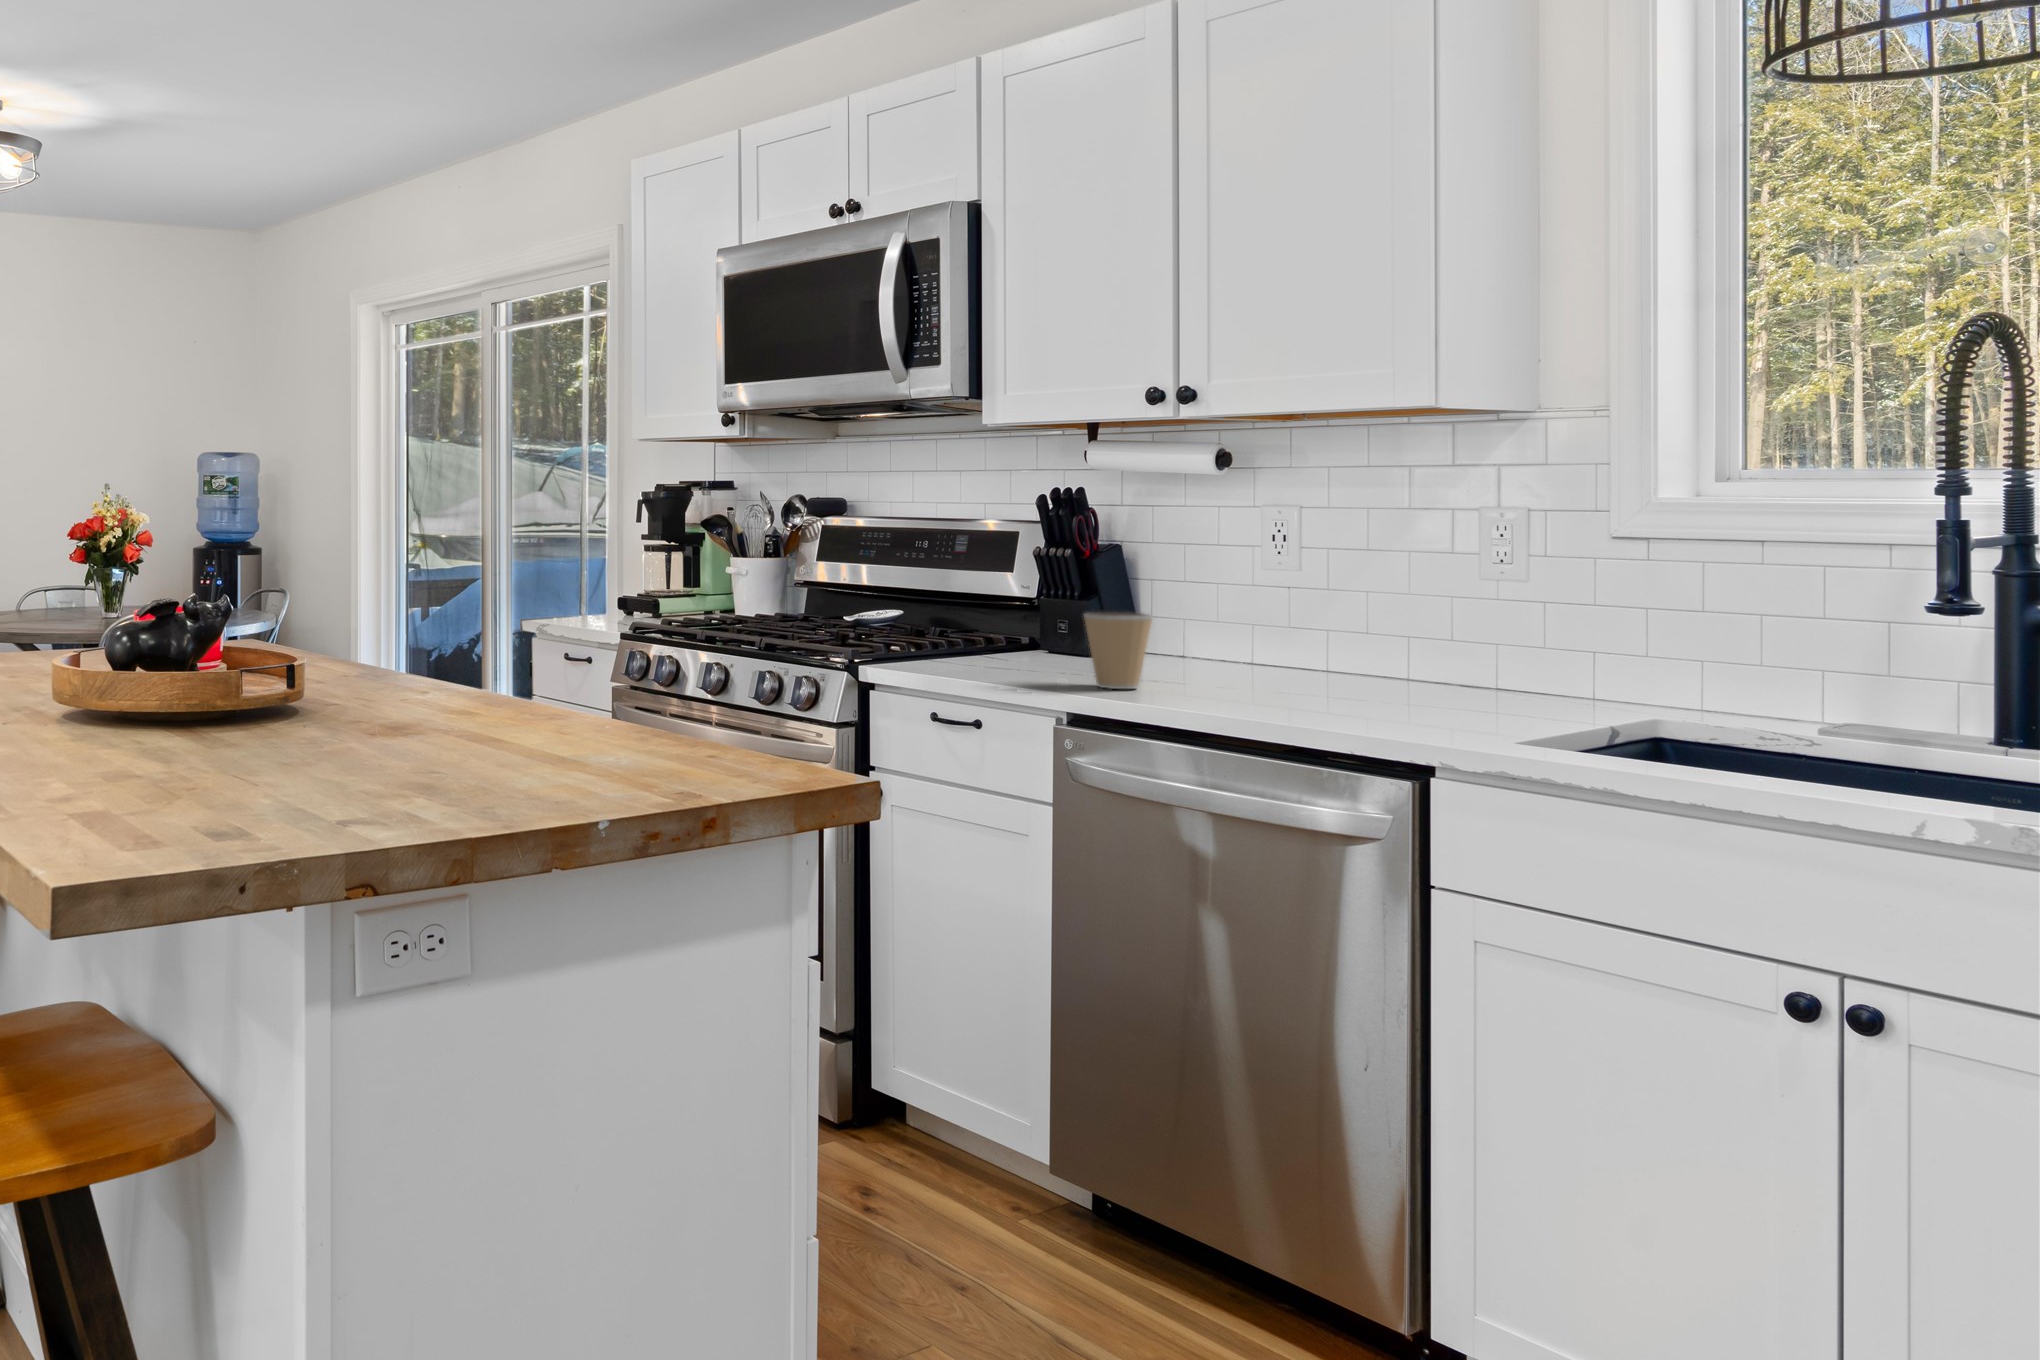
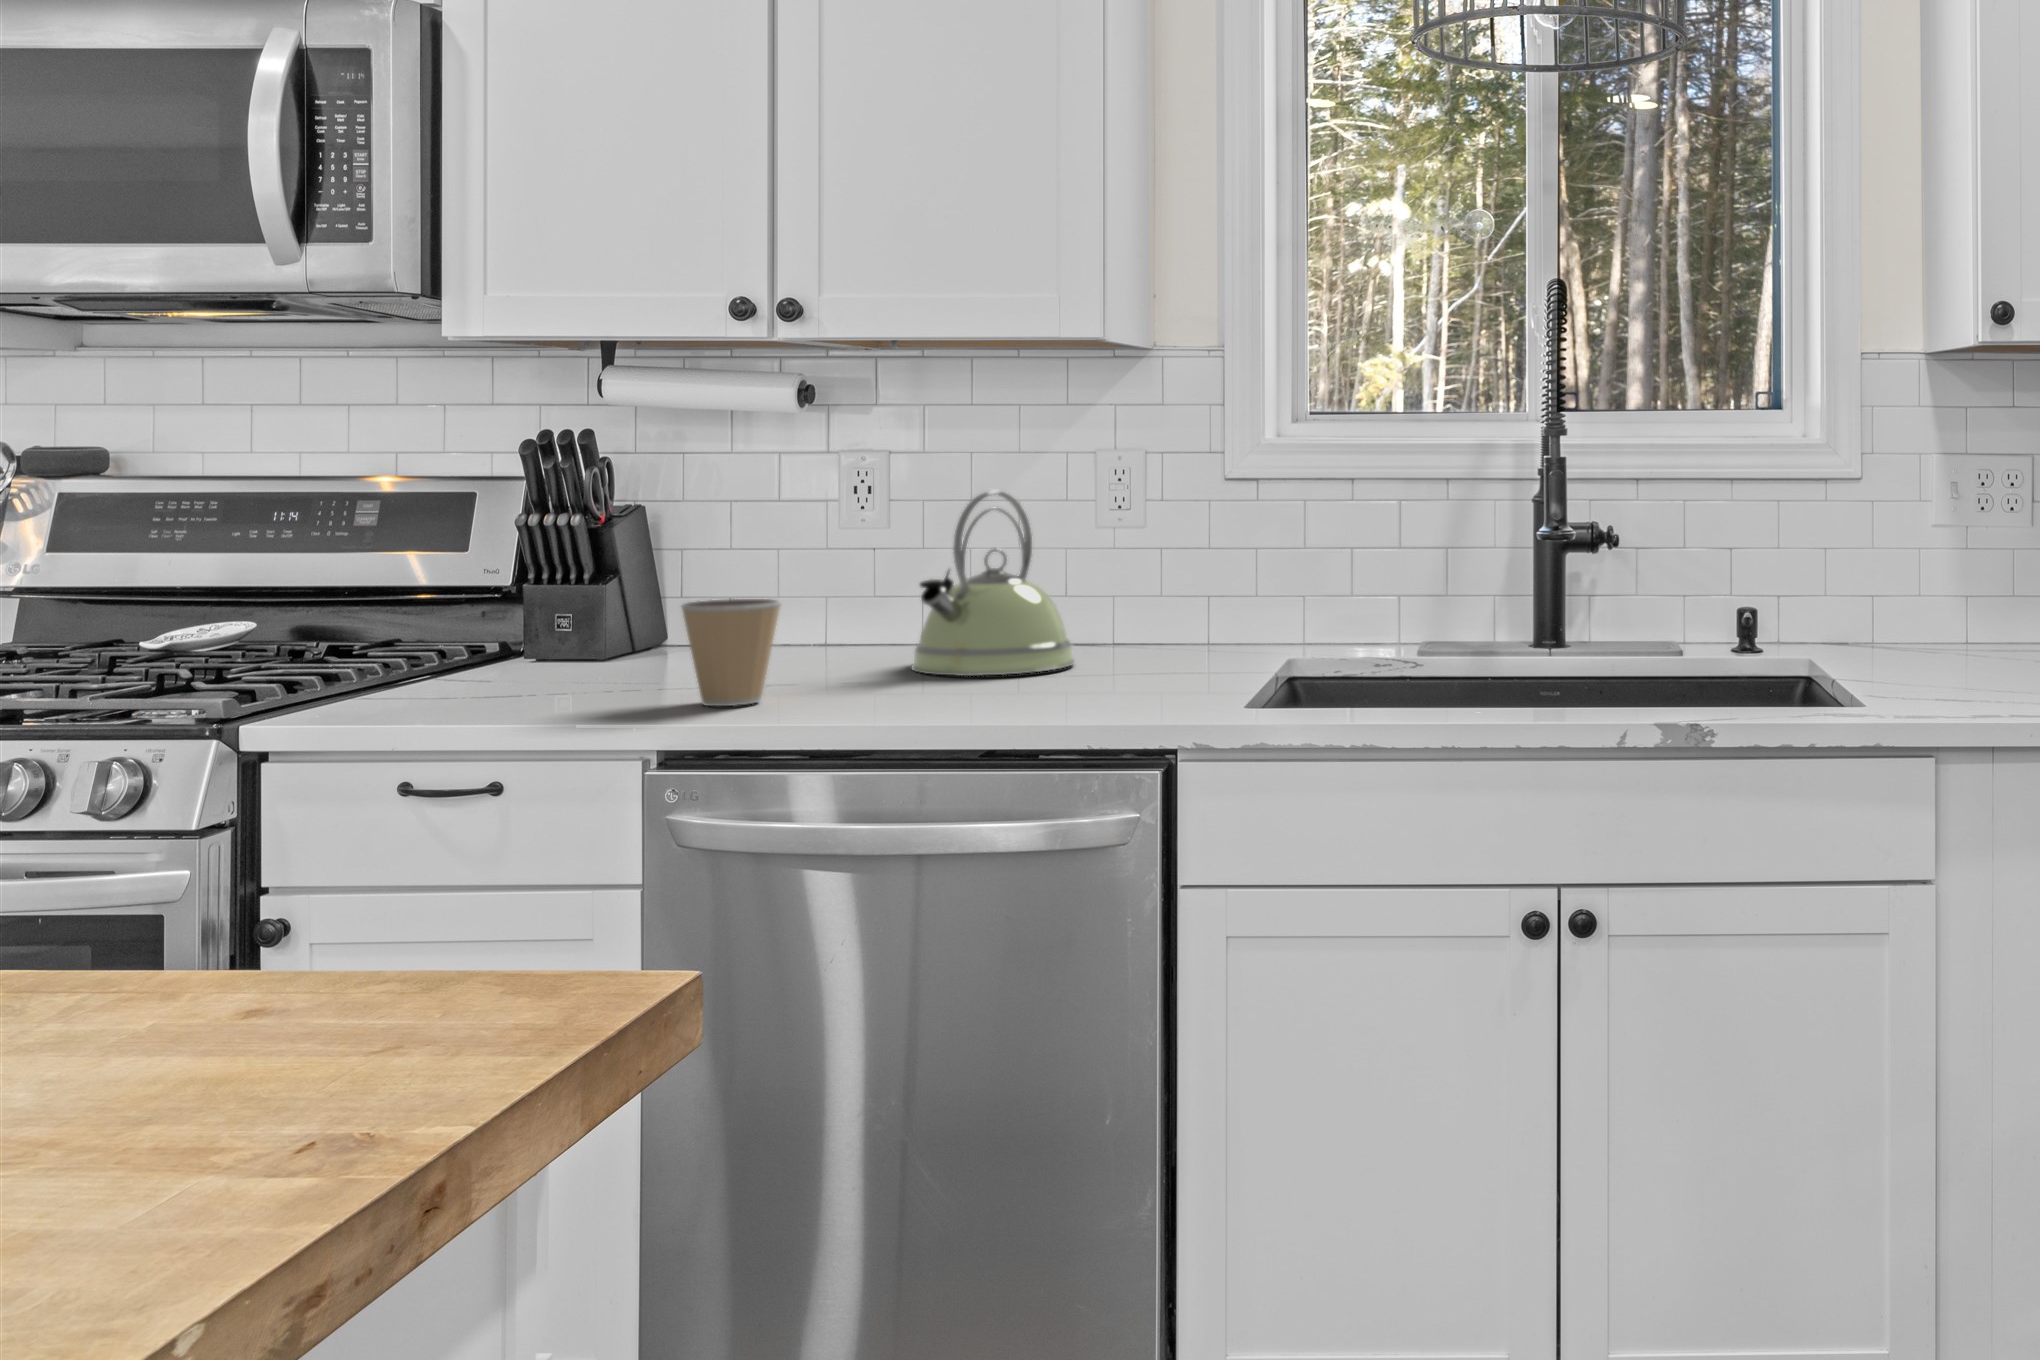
kettle: none [1279,536,1433,694] -> present [911,491,1074,676]

